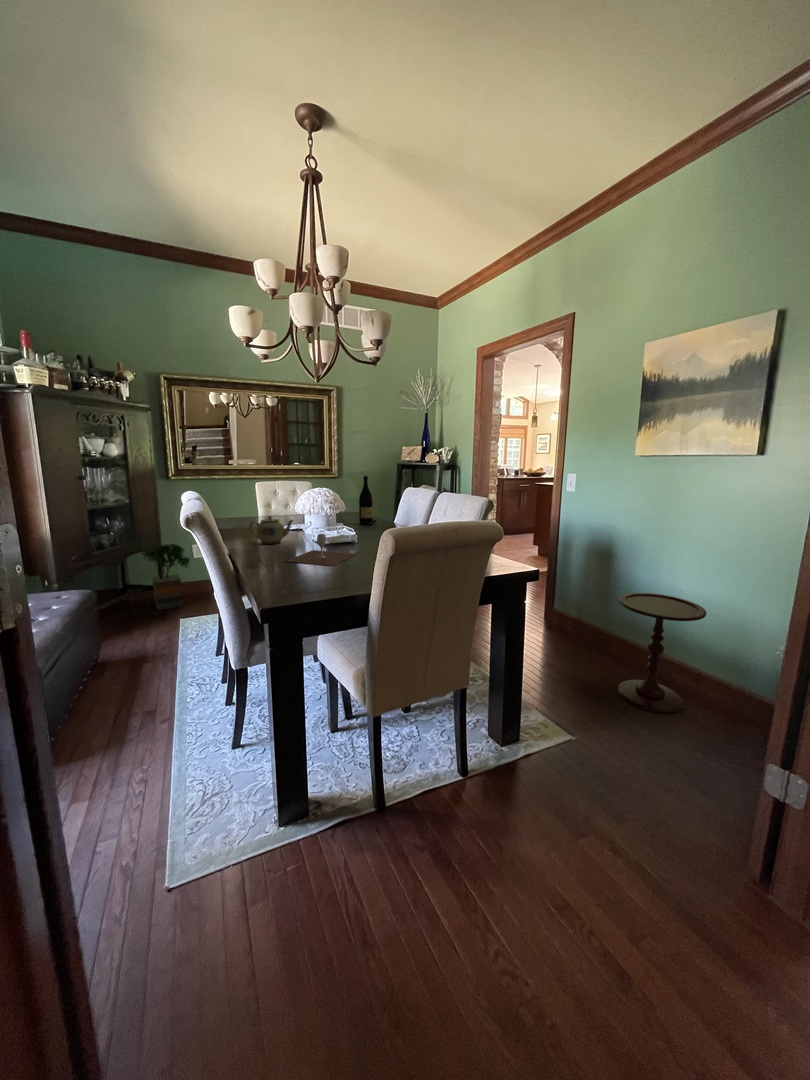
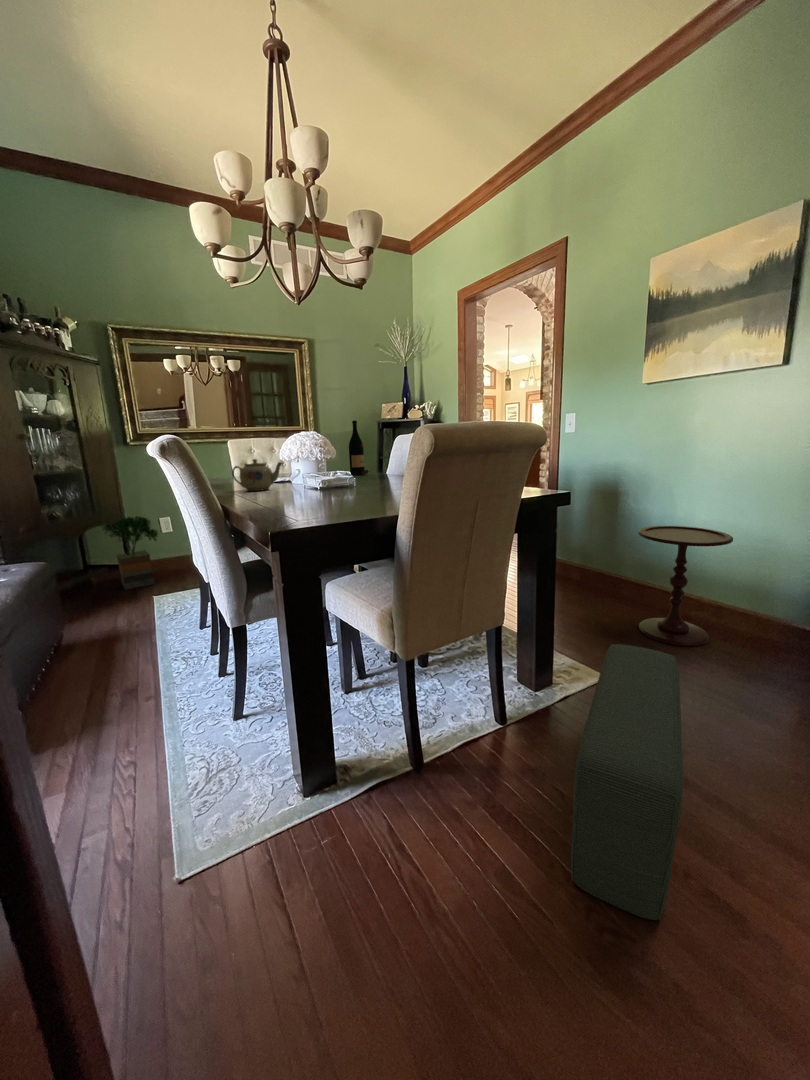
wine glass: present [286,534,356,566] -> none [282,468,361,500]
pouf: none [487,714,617,972] -> present [570,644,683,921]

